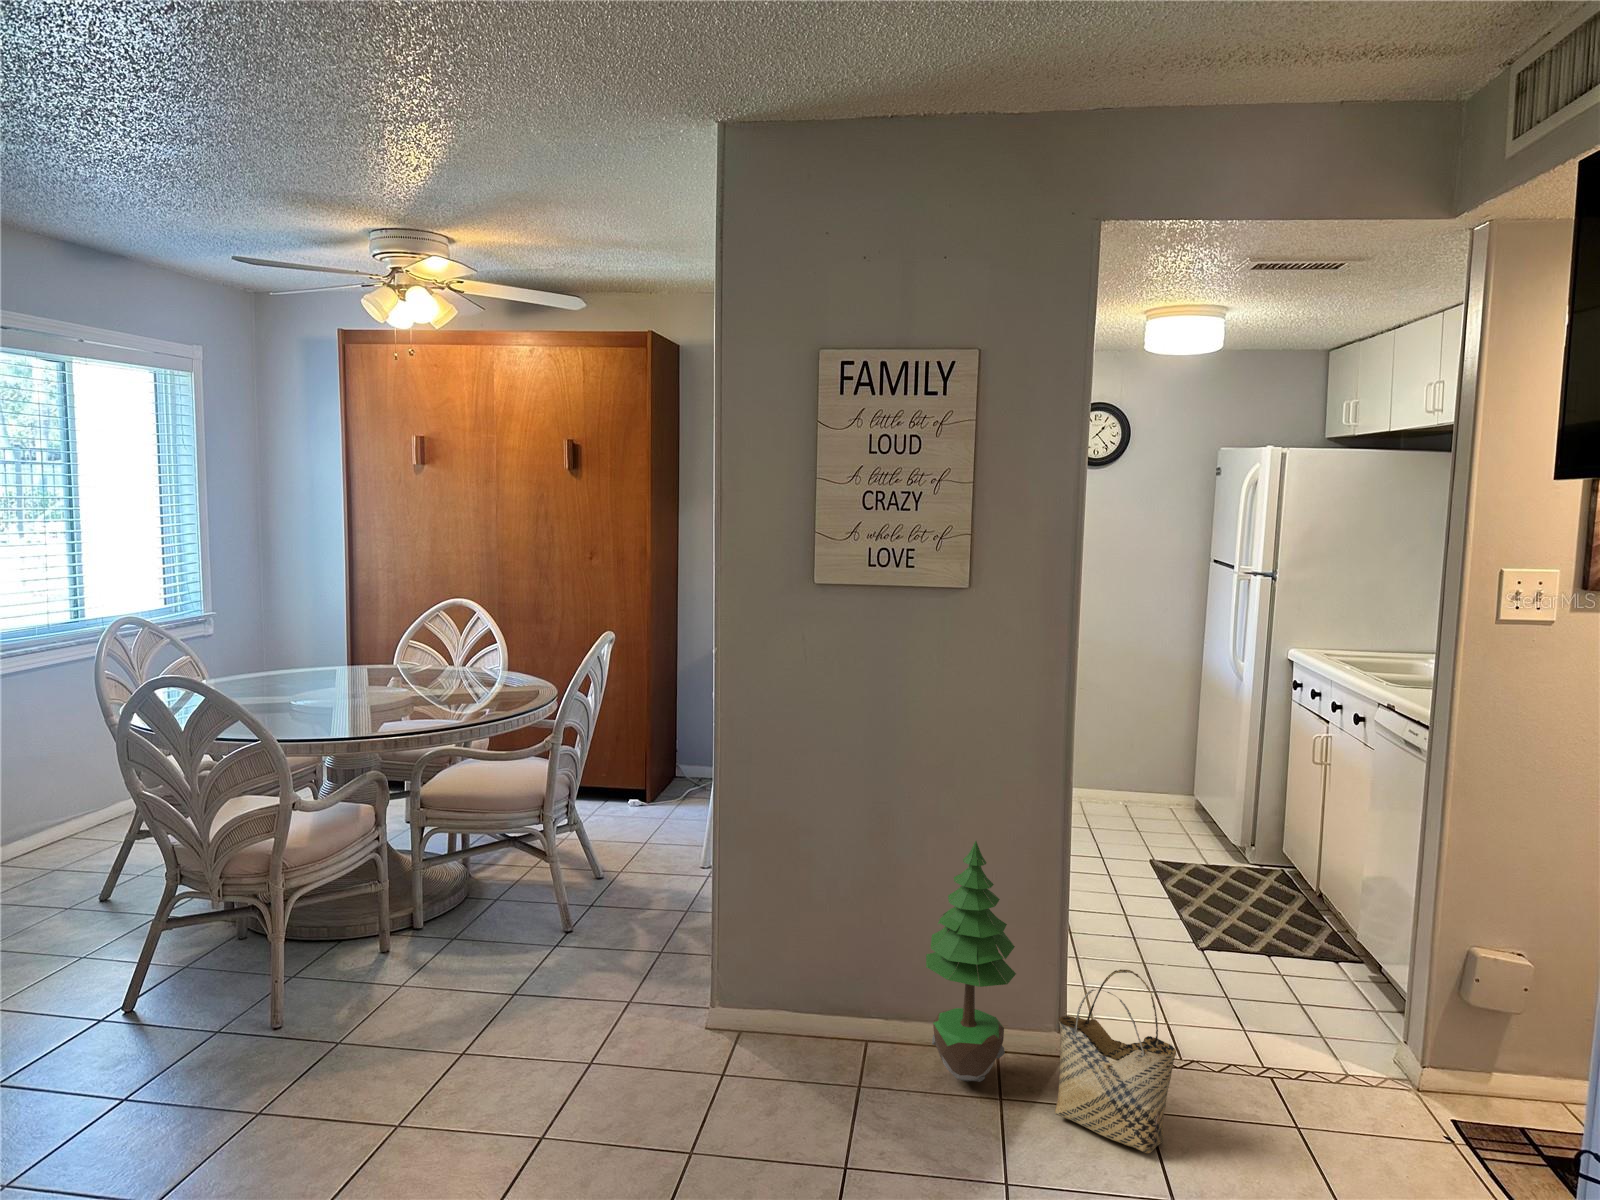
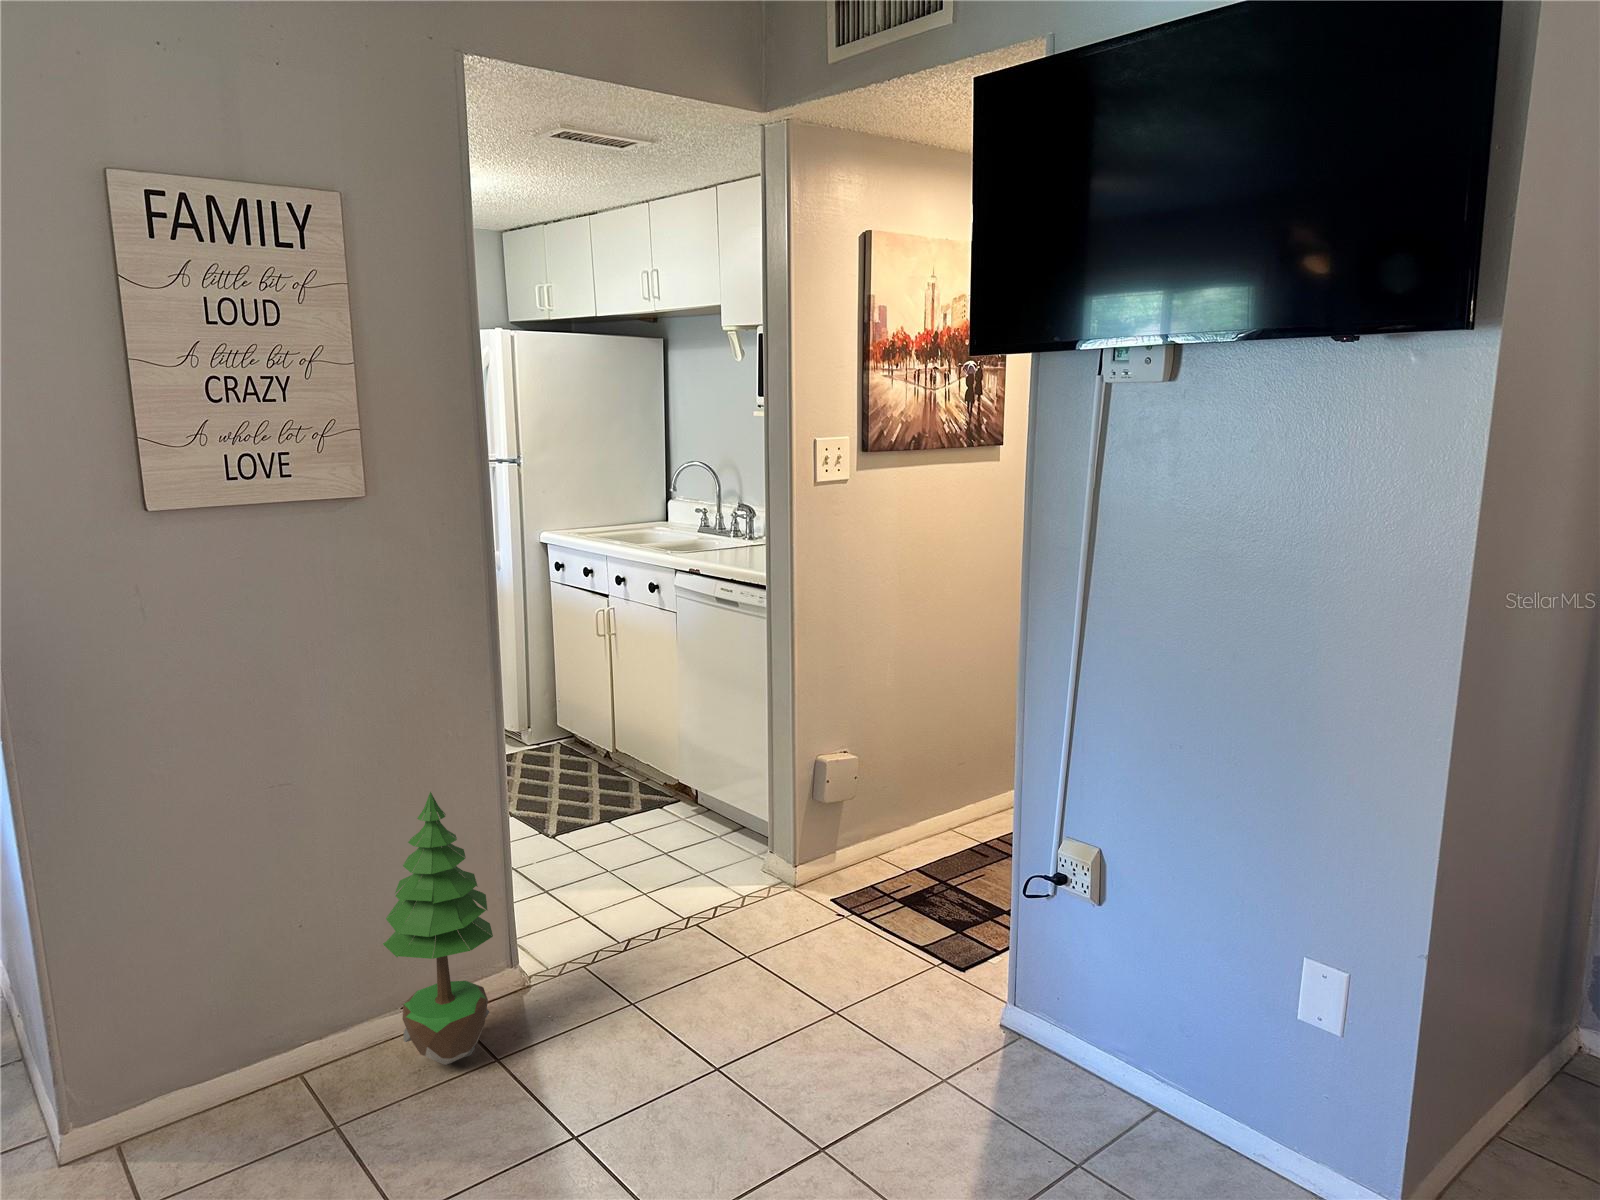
woven basket: present [1055,969,1176,1153] -> none [548,873,669,1047]

